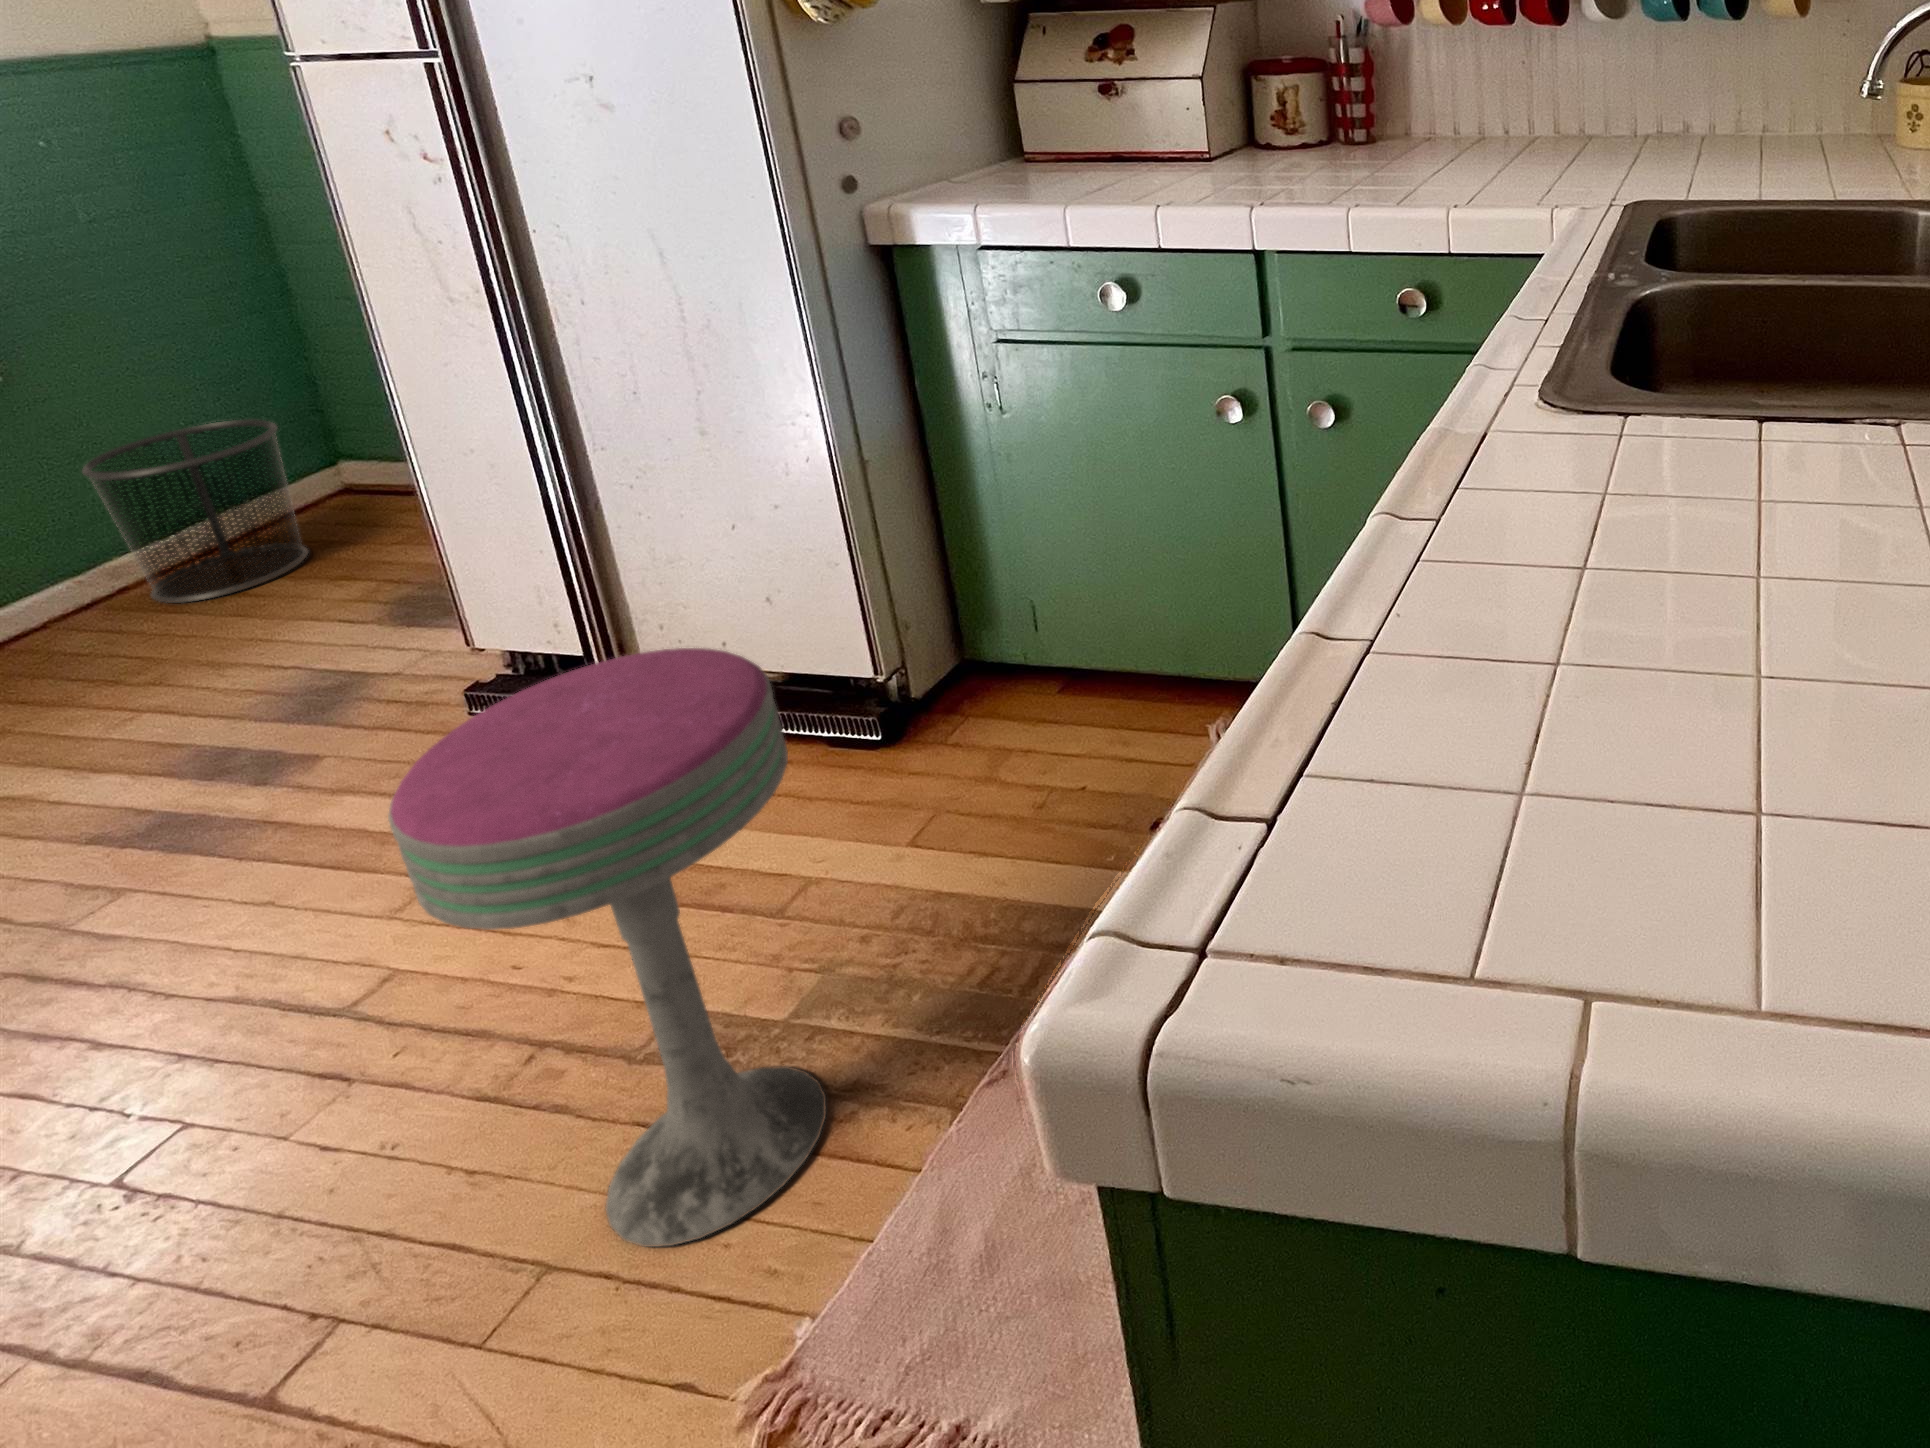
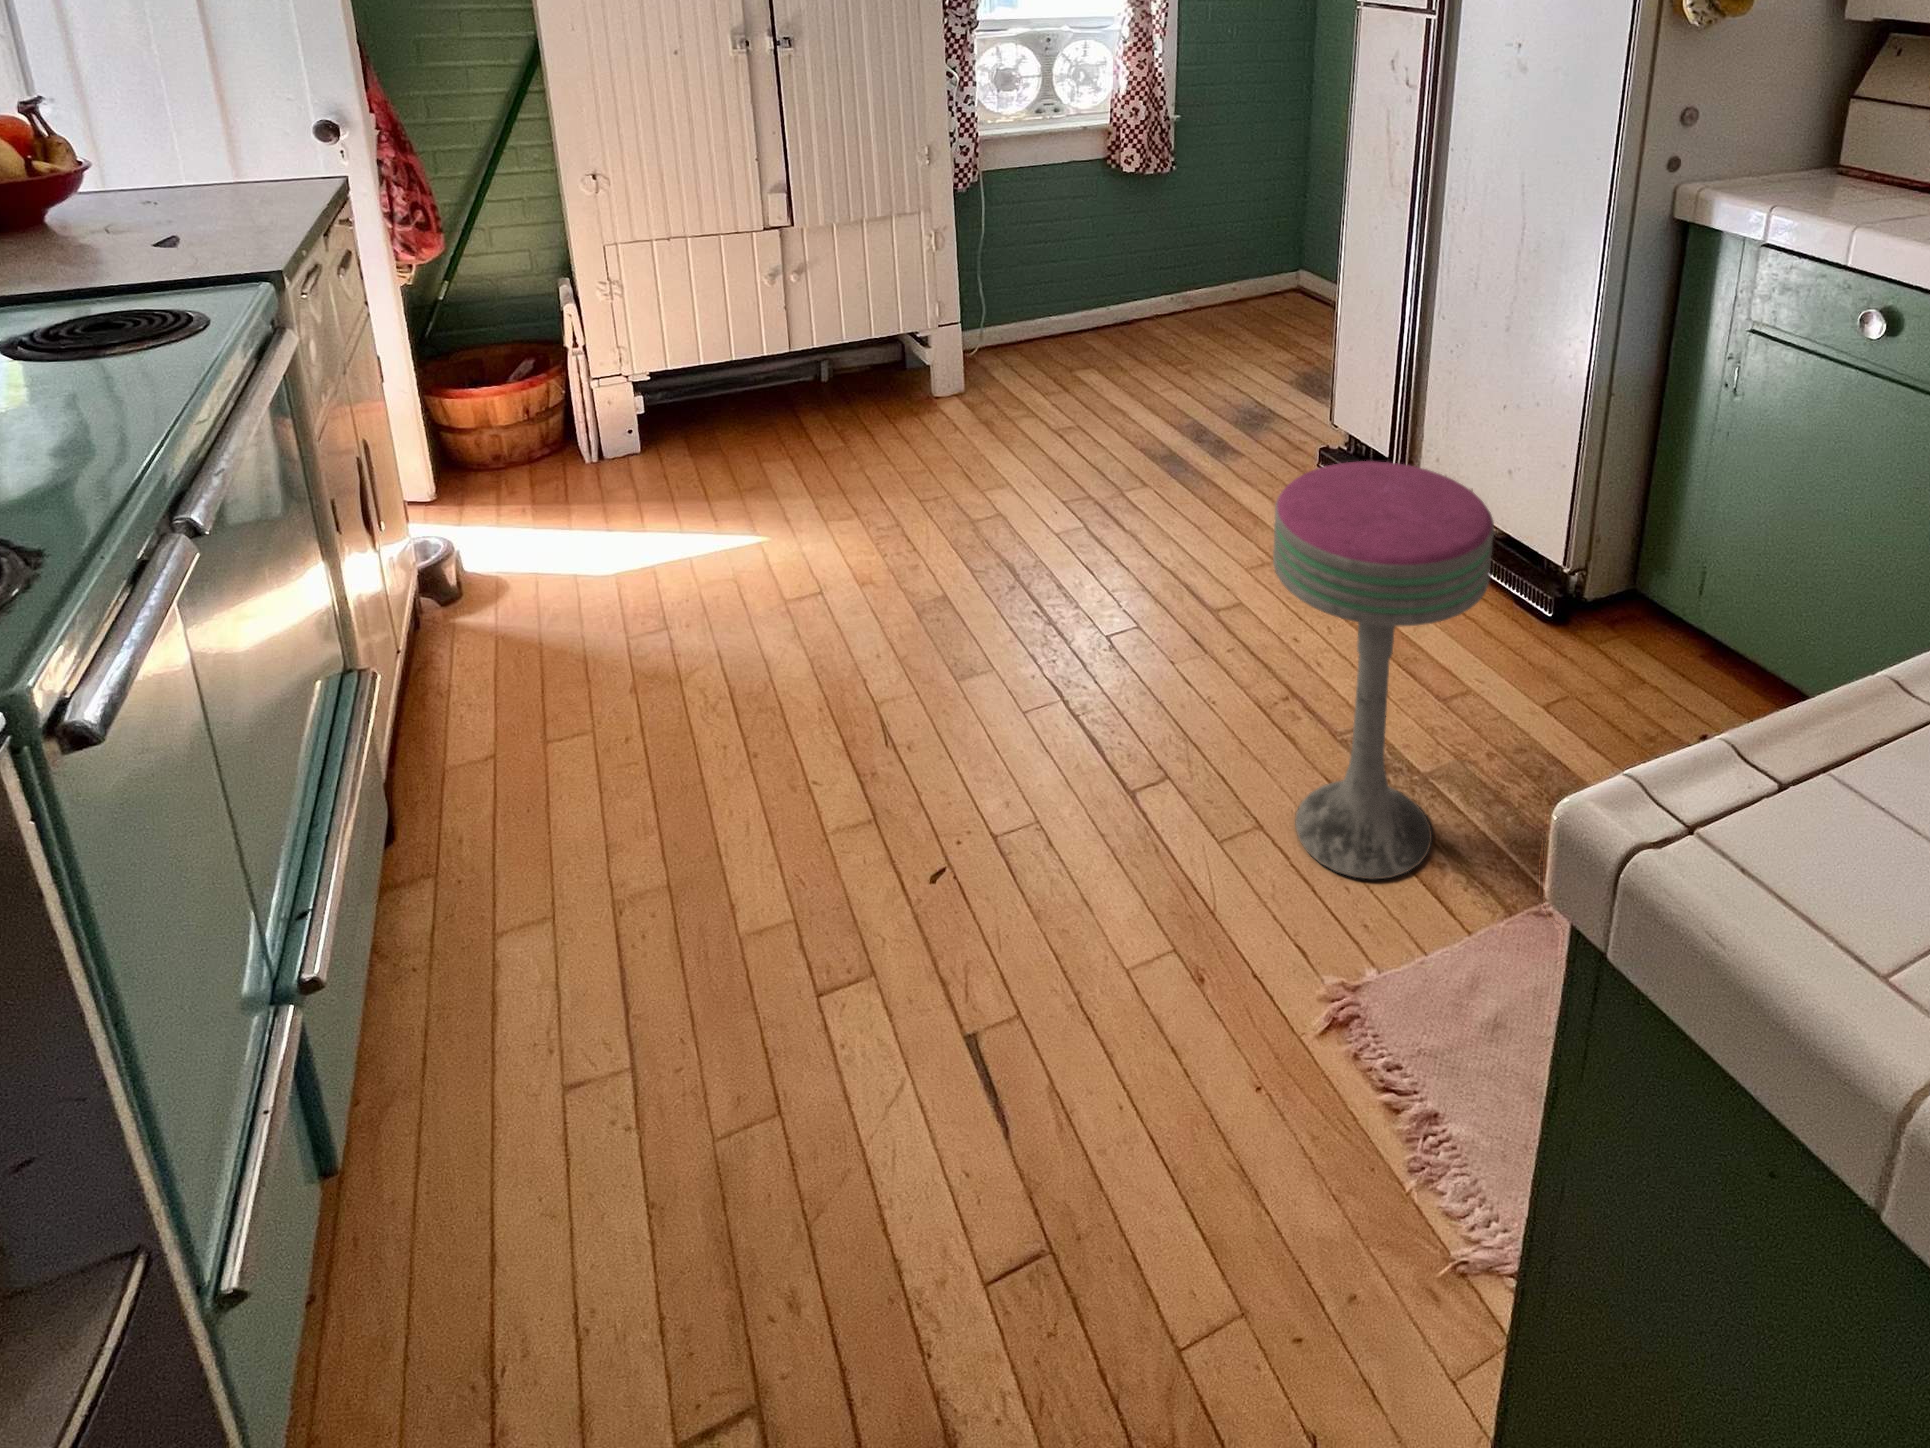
waste bin: present [82,419,308,603] -> none [1194,227,1280,335]

